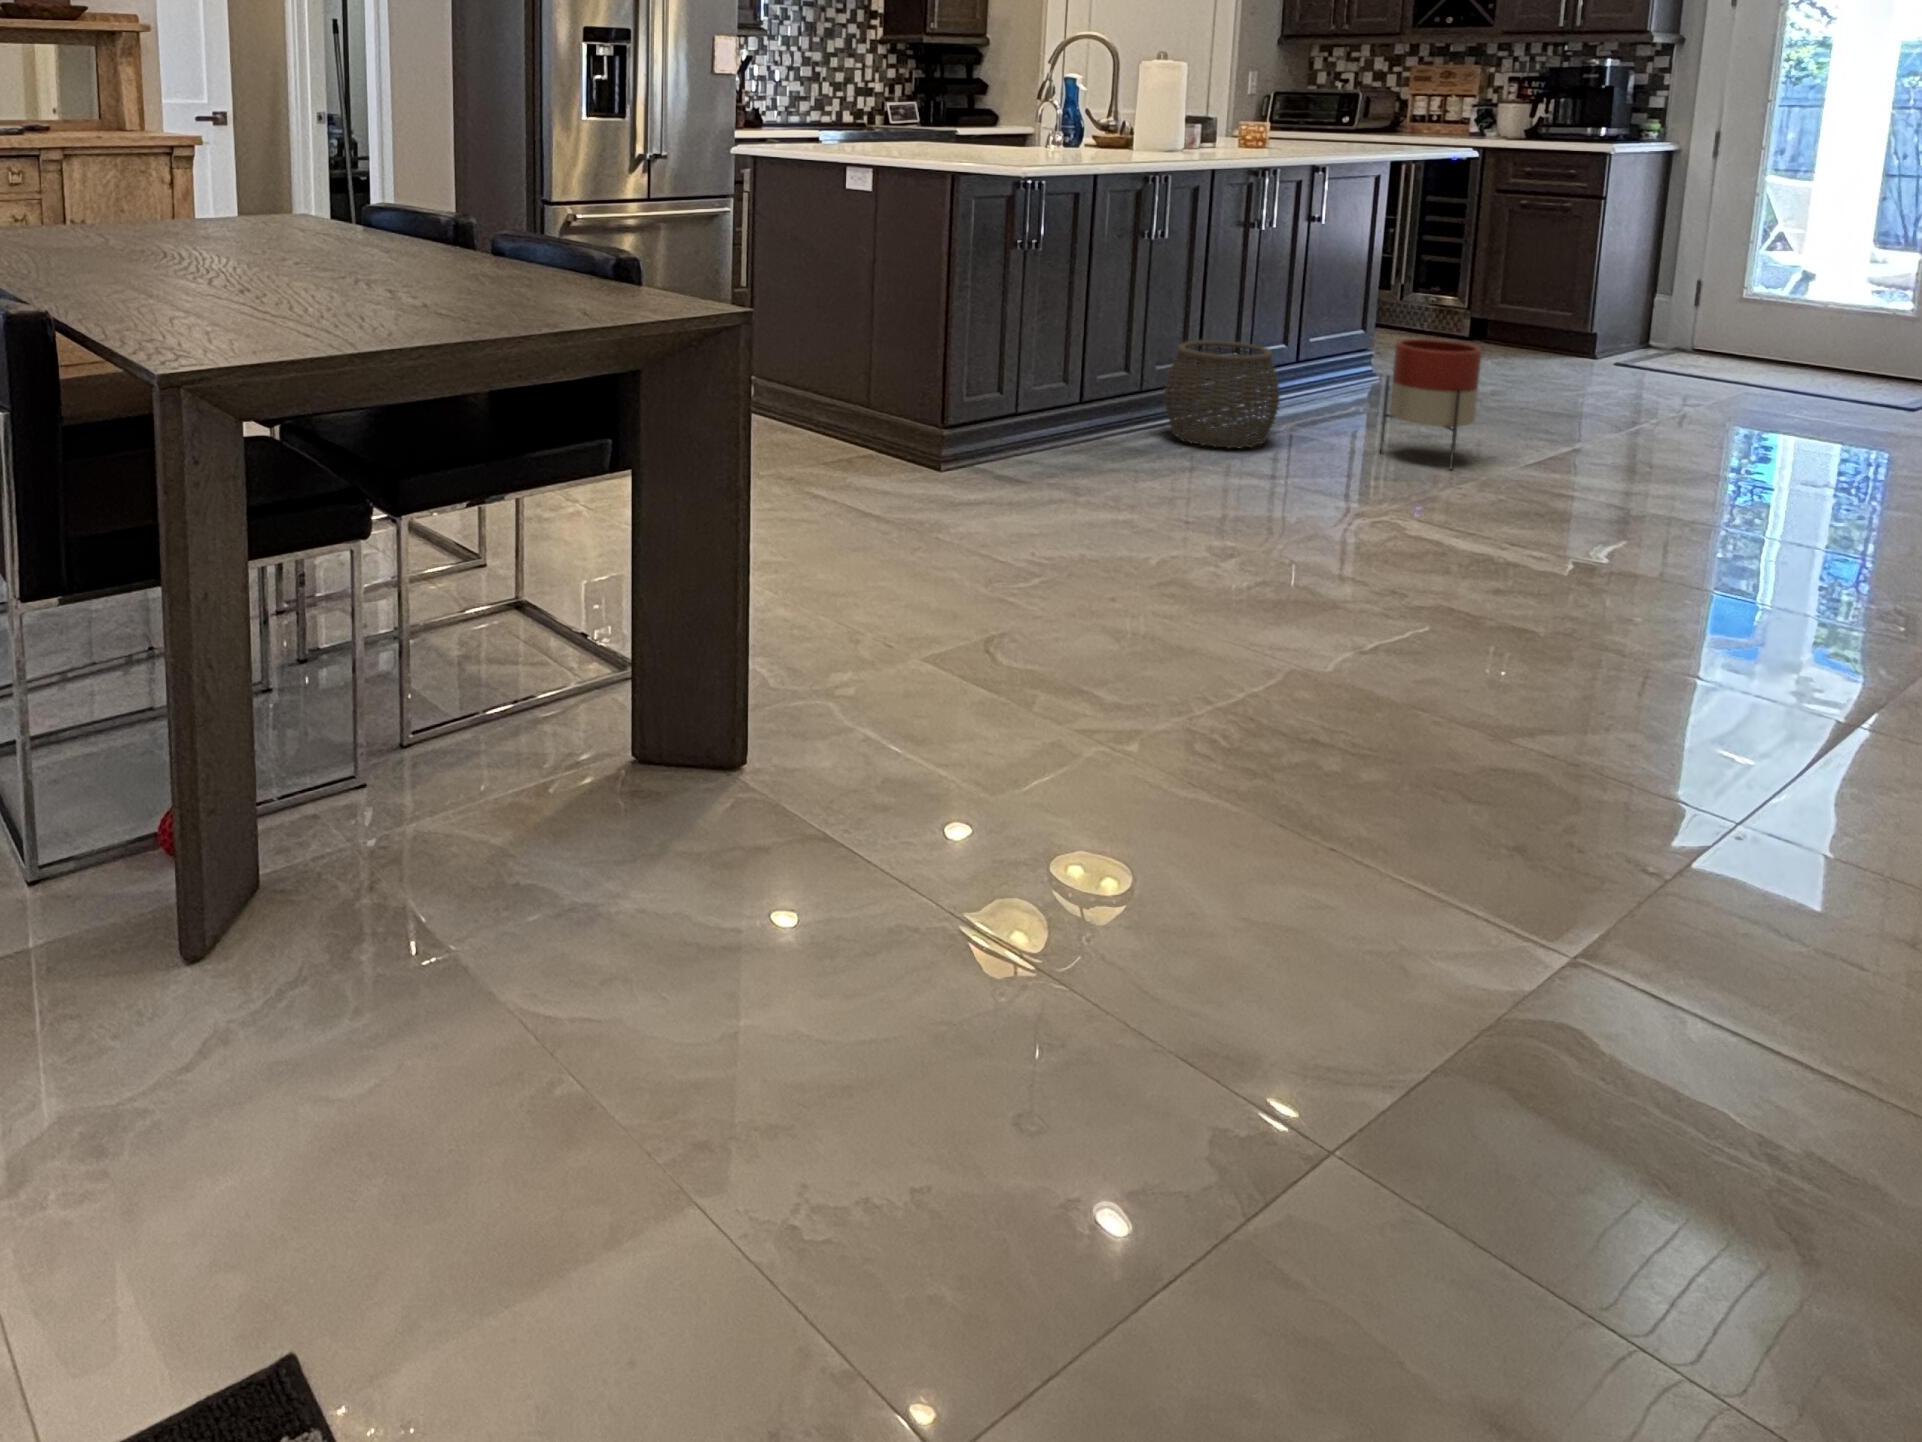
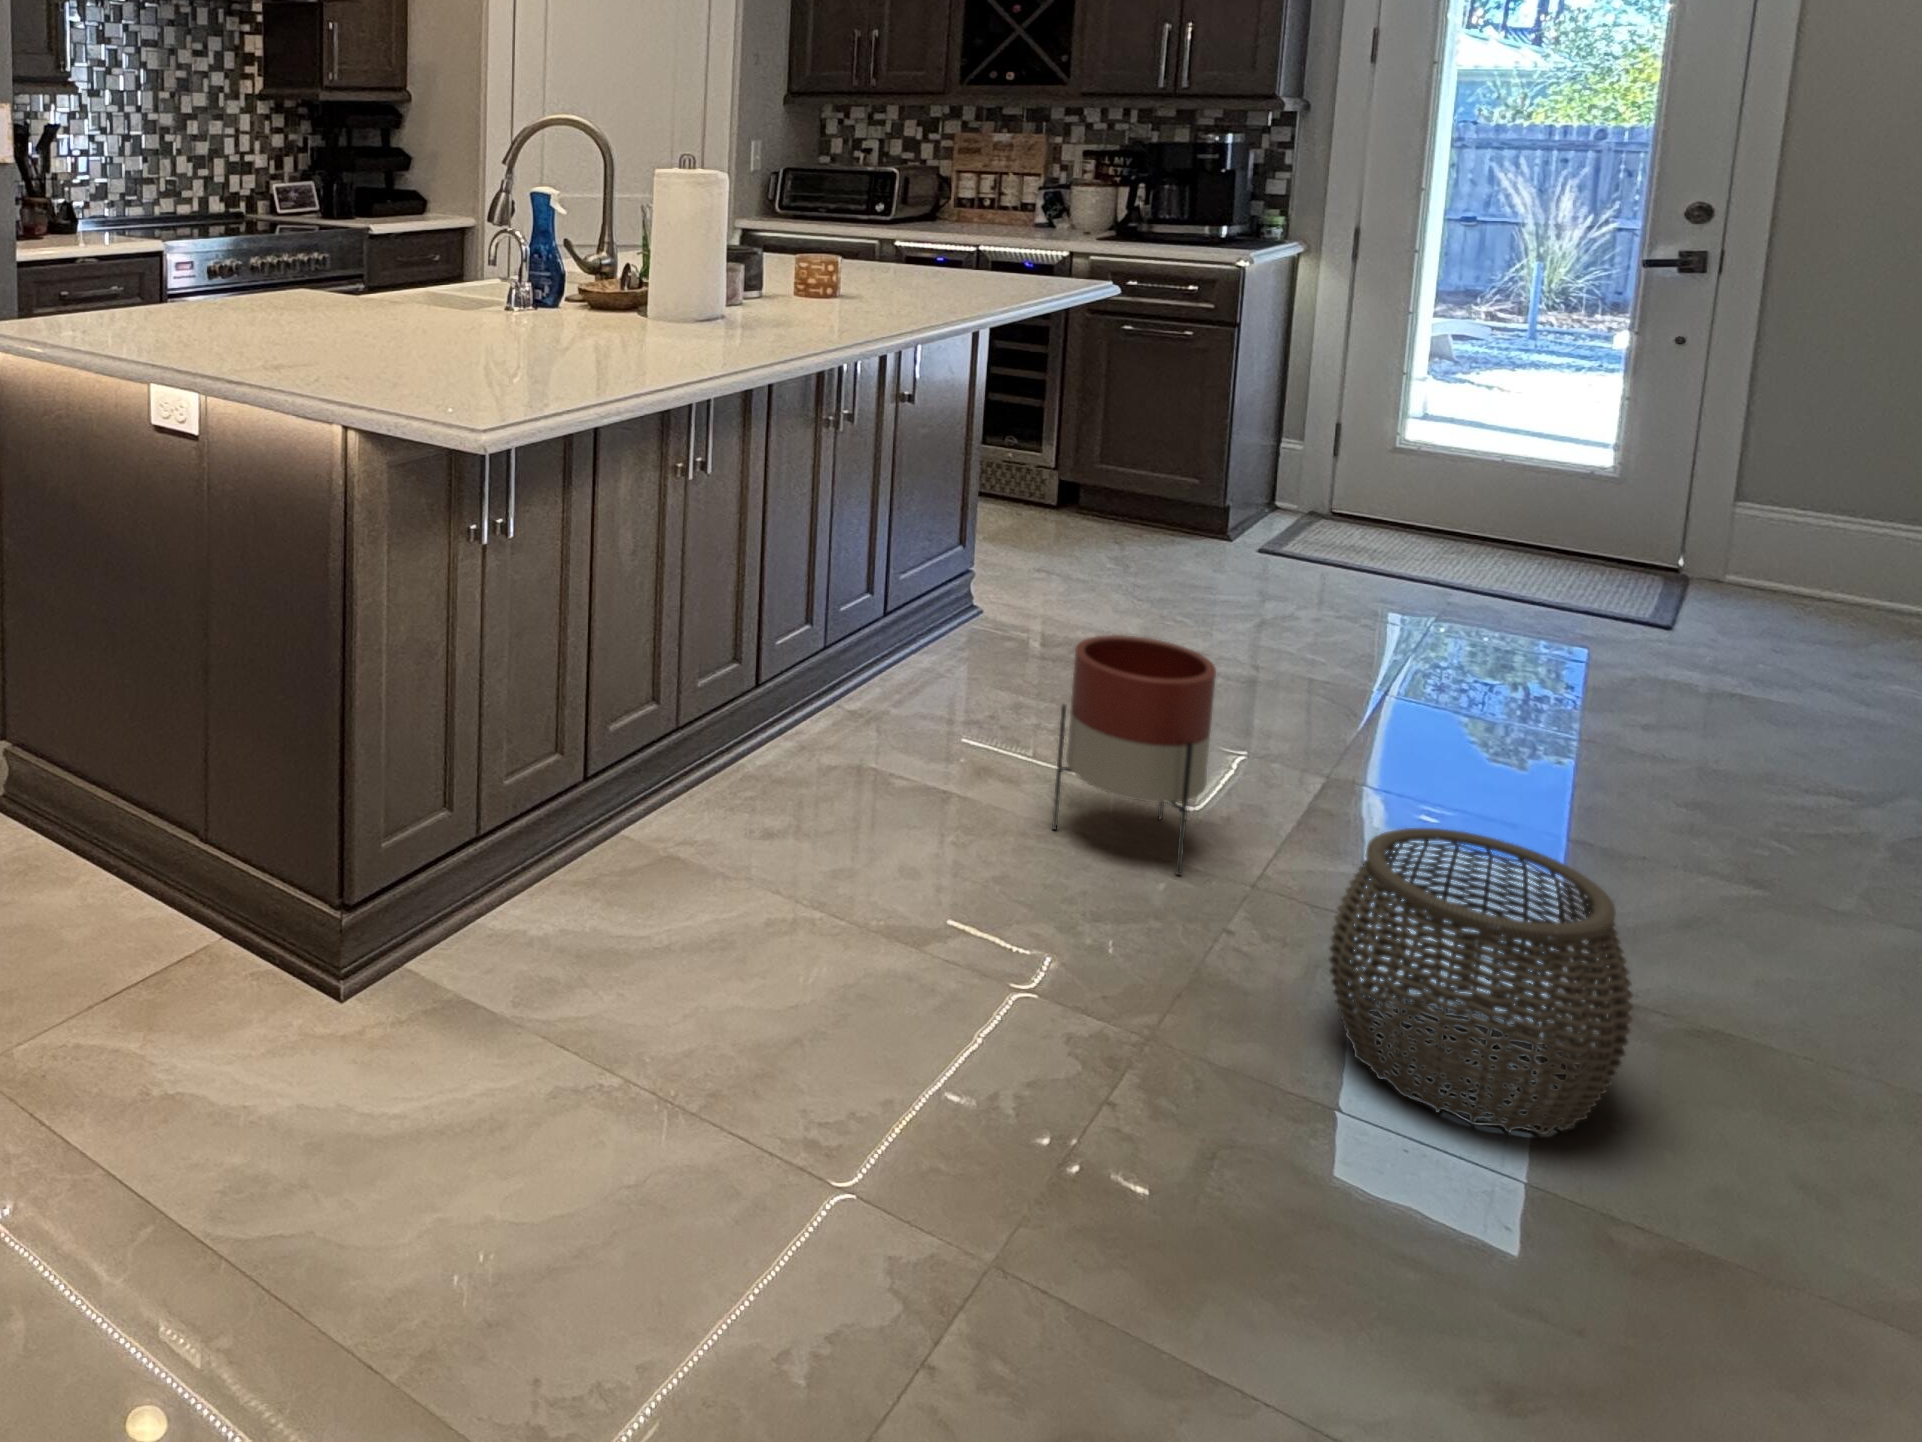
woven basket: present [1164,340,1280,448] -> present [1329,828,1633,1134]

